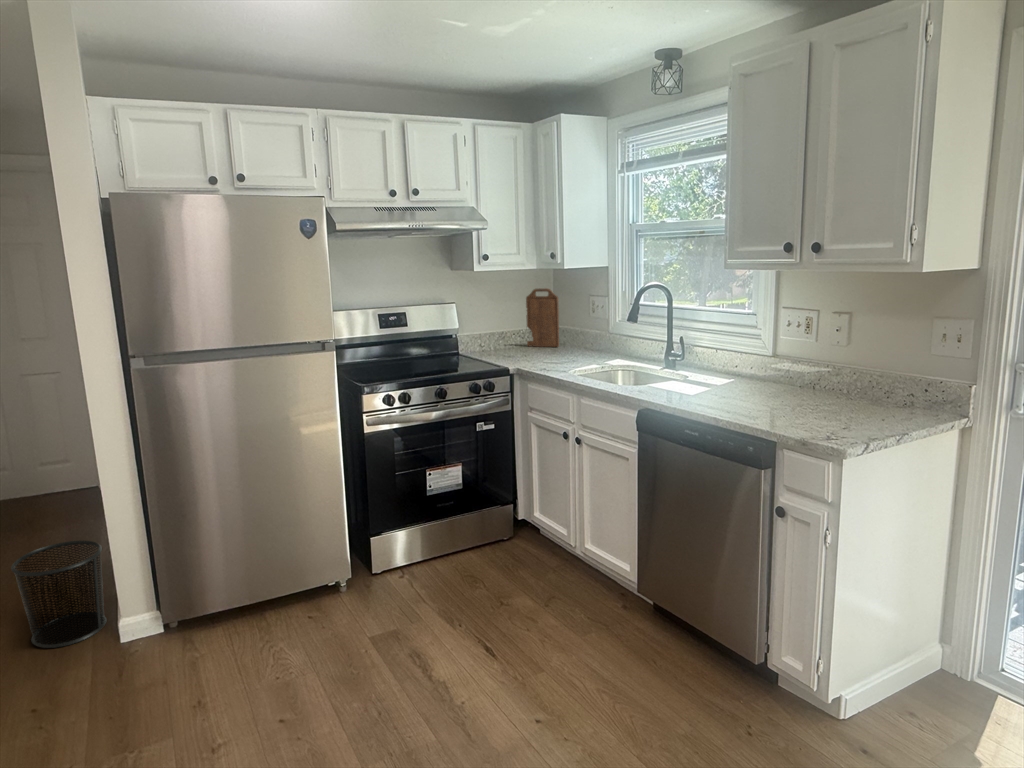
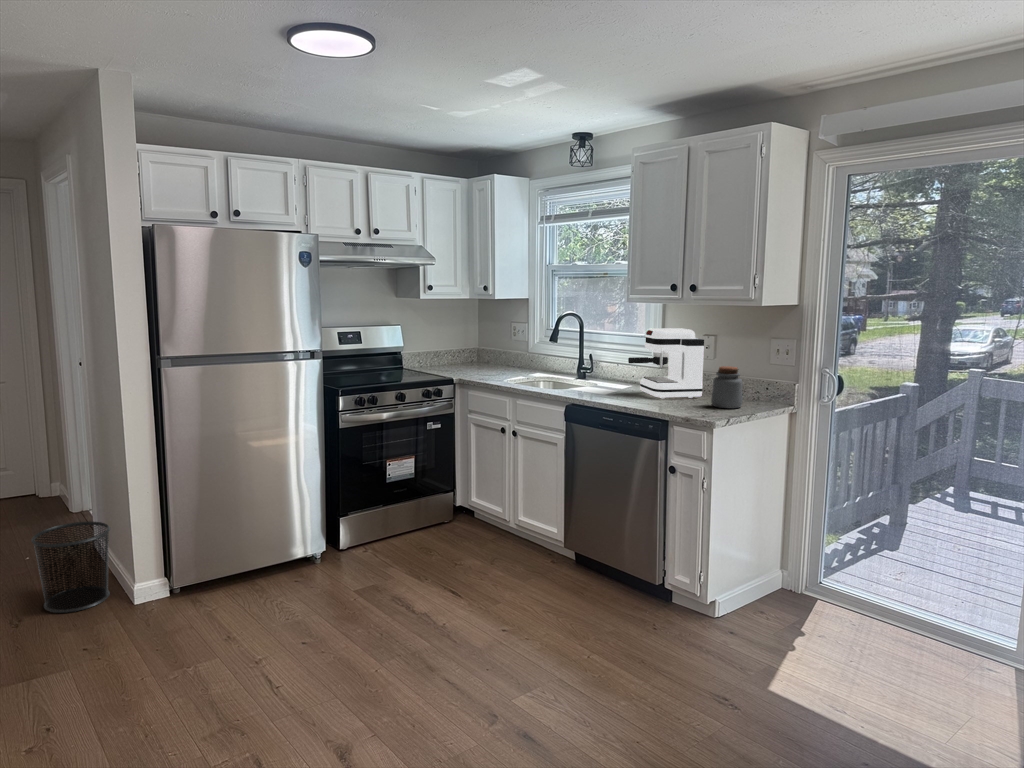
cutting board: present [526,288,559,347] -> none [456,315,484,365]
coffee maker: none [723,305,833,403] -> present [628,328,704,399]
jar: none [841,361,890,423] -> present [711,366,742,408]

